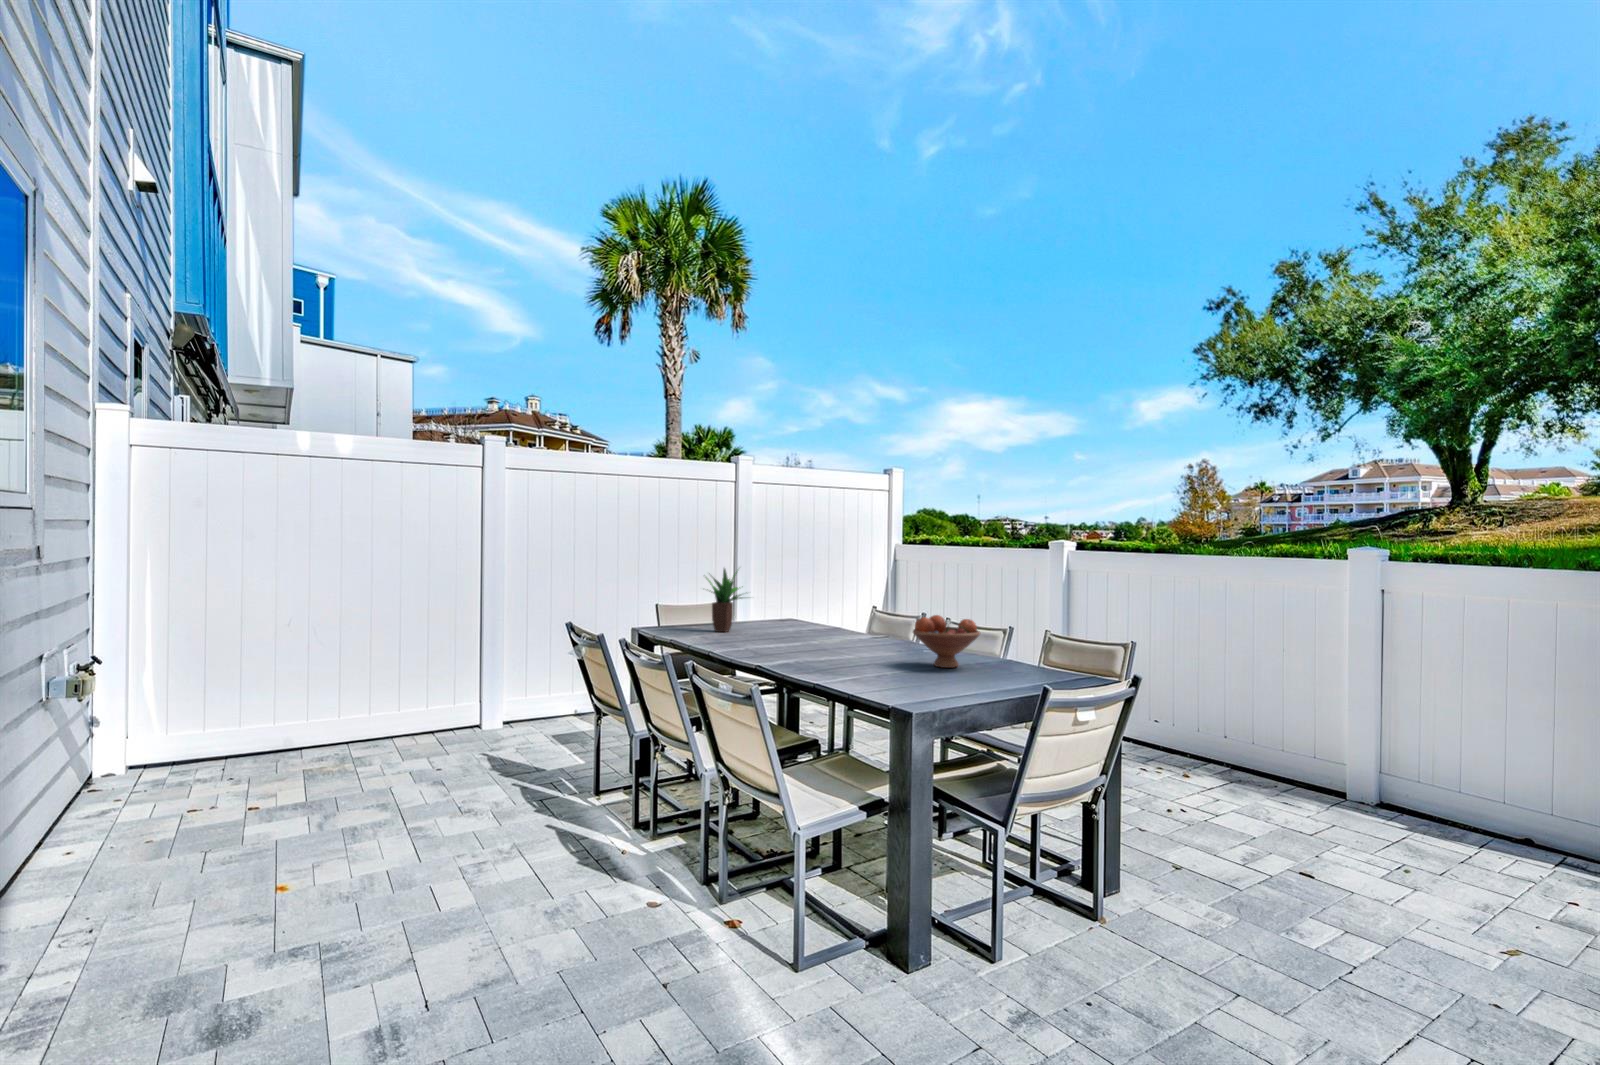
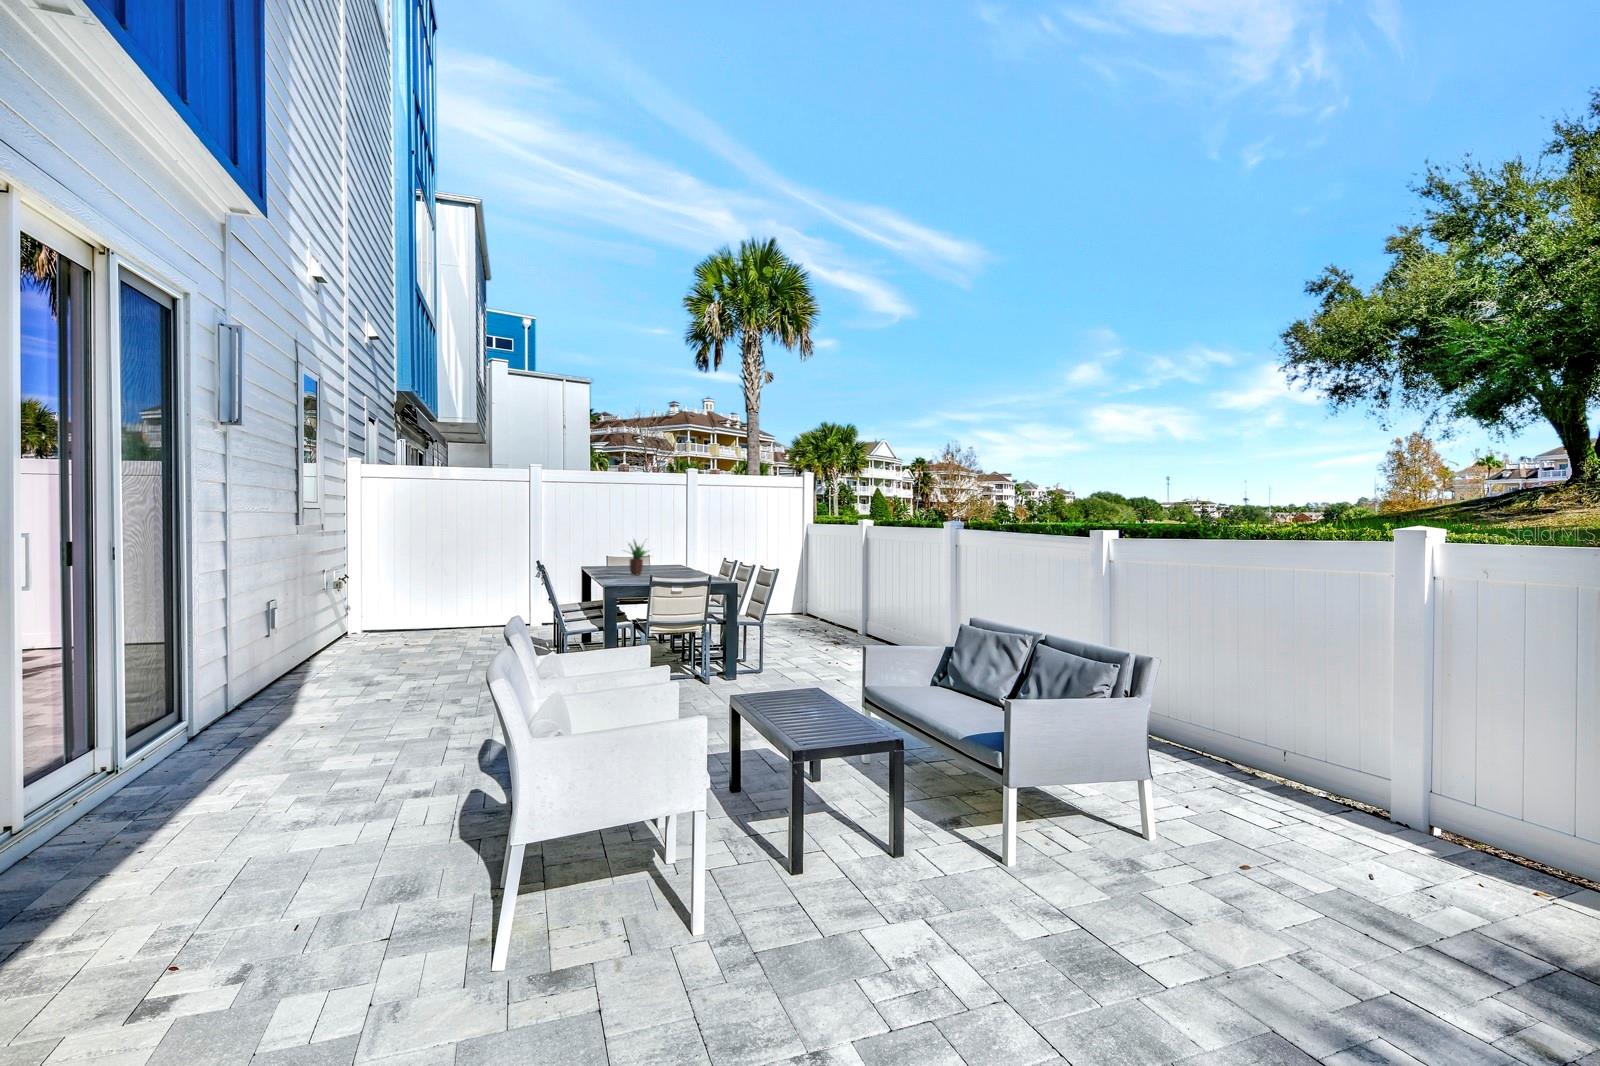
fruit bowl: present [913,615,981,668] -> none [667,561,701,587]

